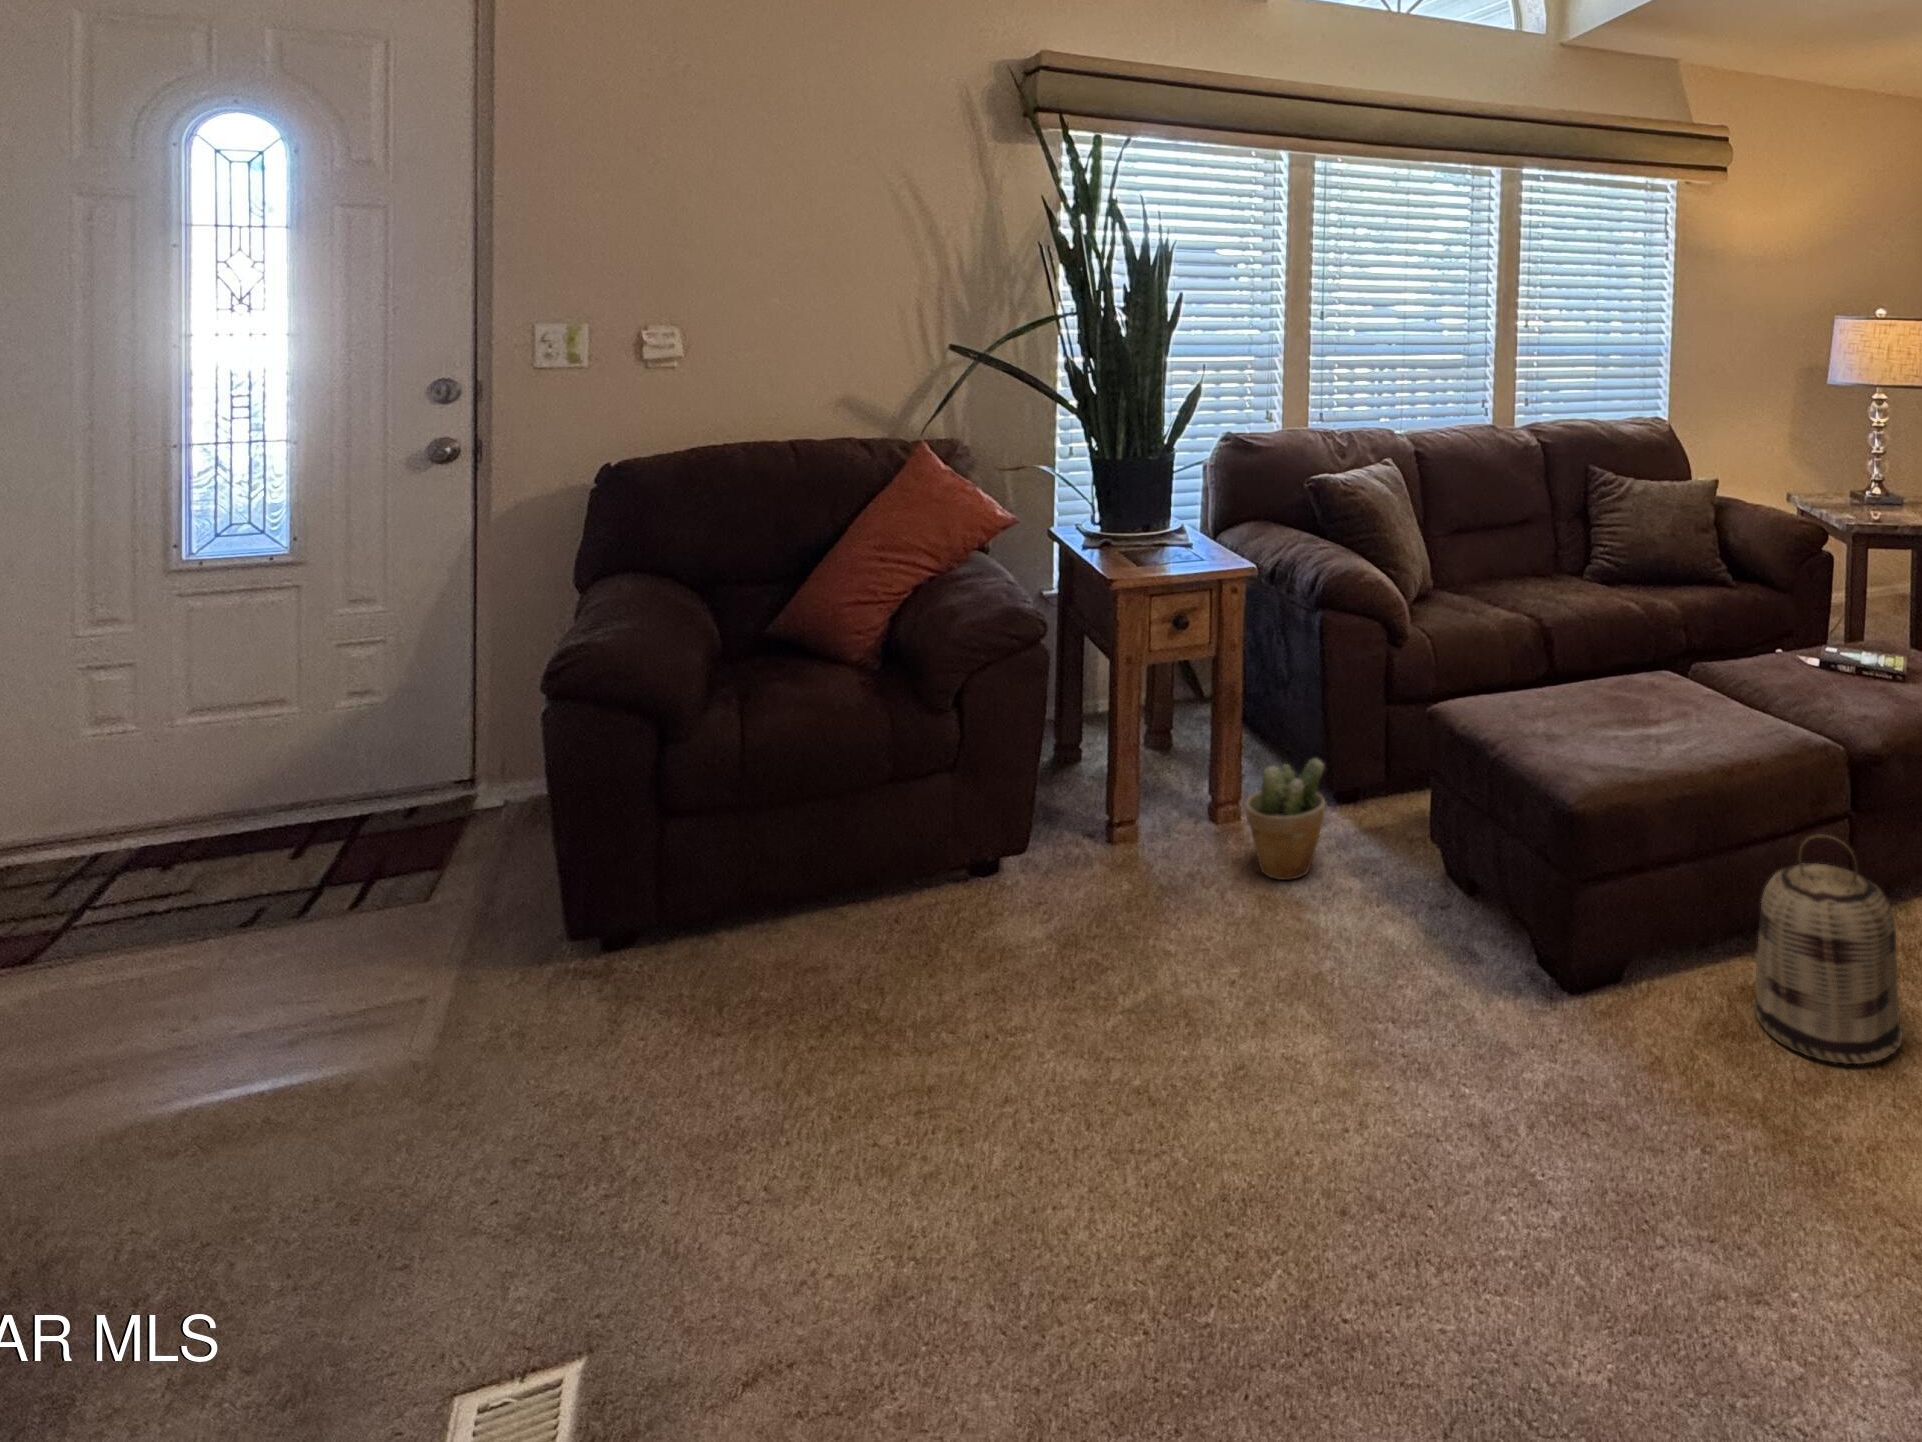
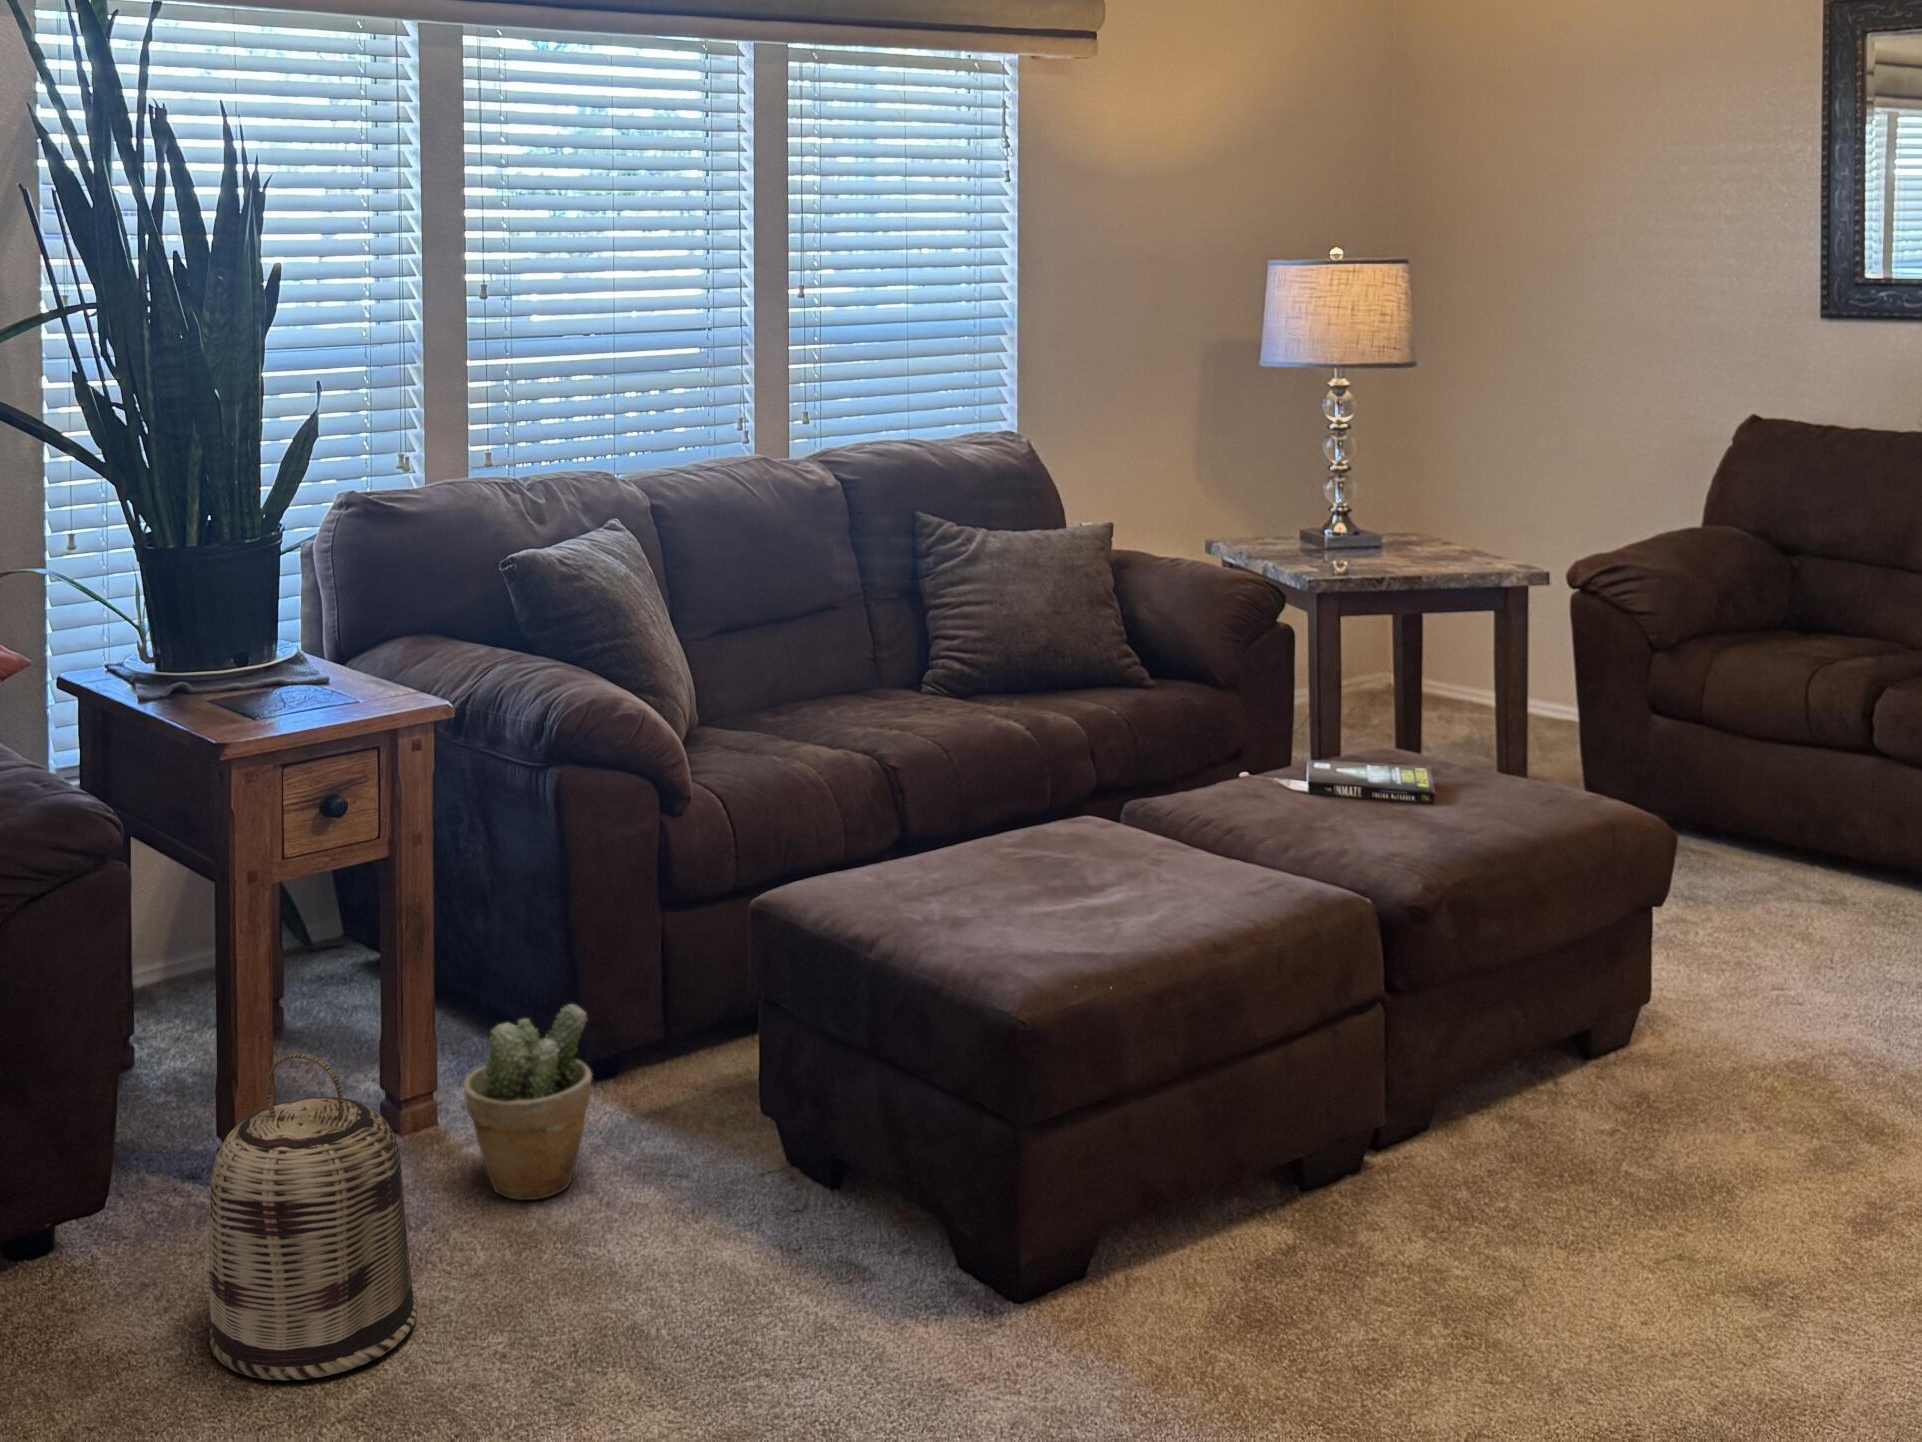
basket: present [1755,834,1903,1064] -> present [209,1053,417,1380]

